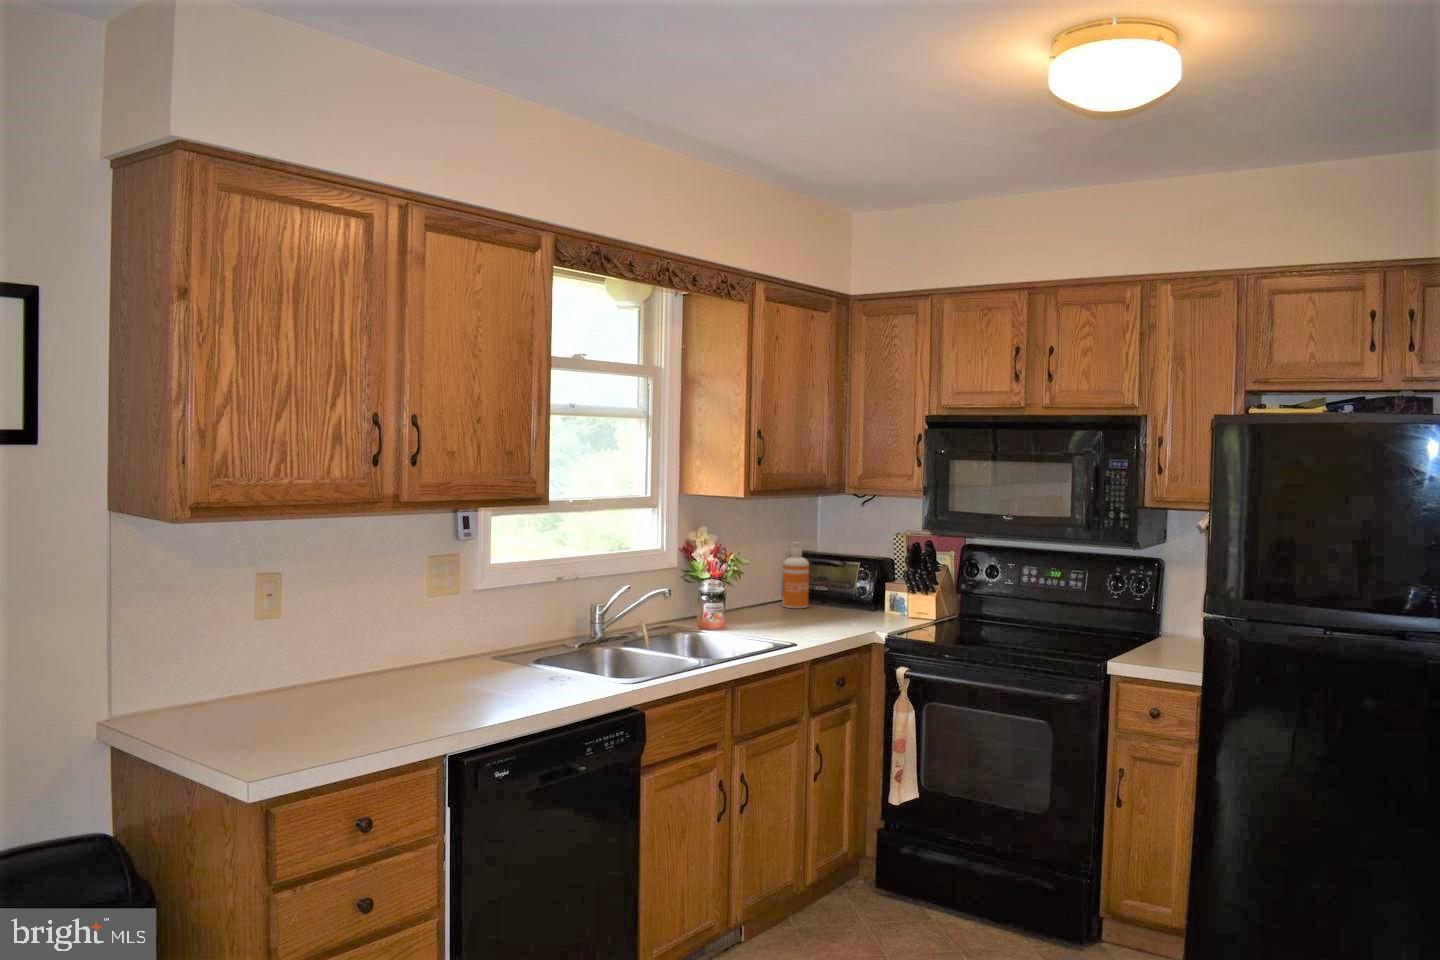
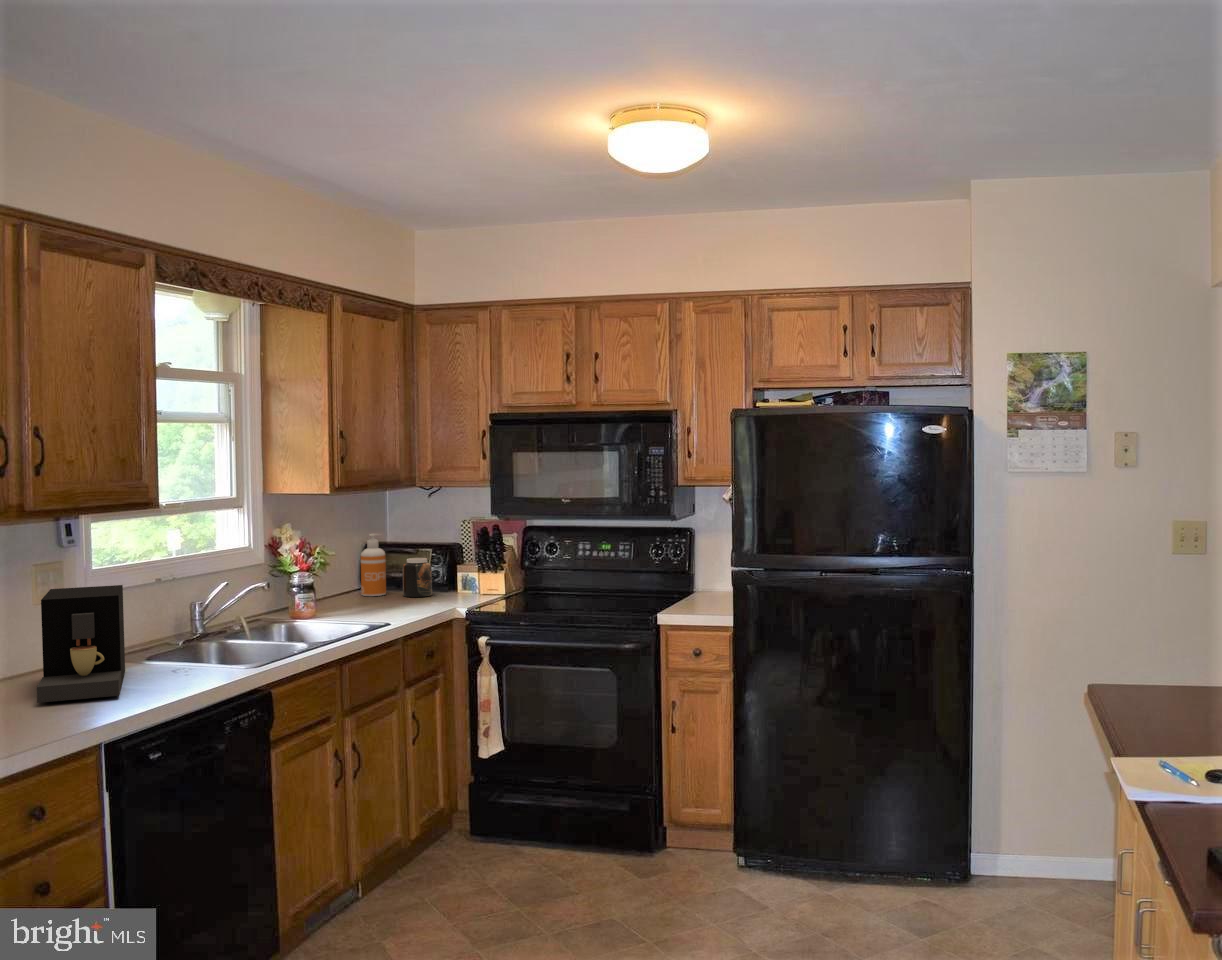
jar: none [825,570,856,613] -> present [403,558,432,597]
coffee maker: none [402,581,507,699] -> present [37,585,125,703]

